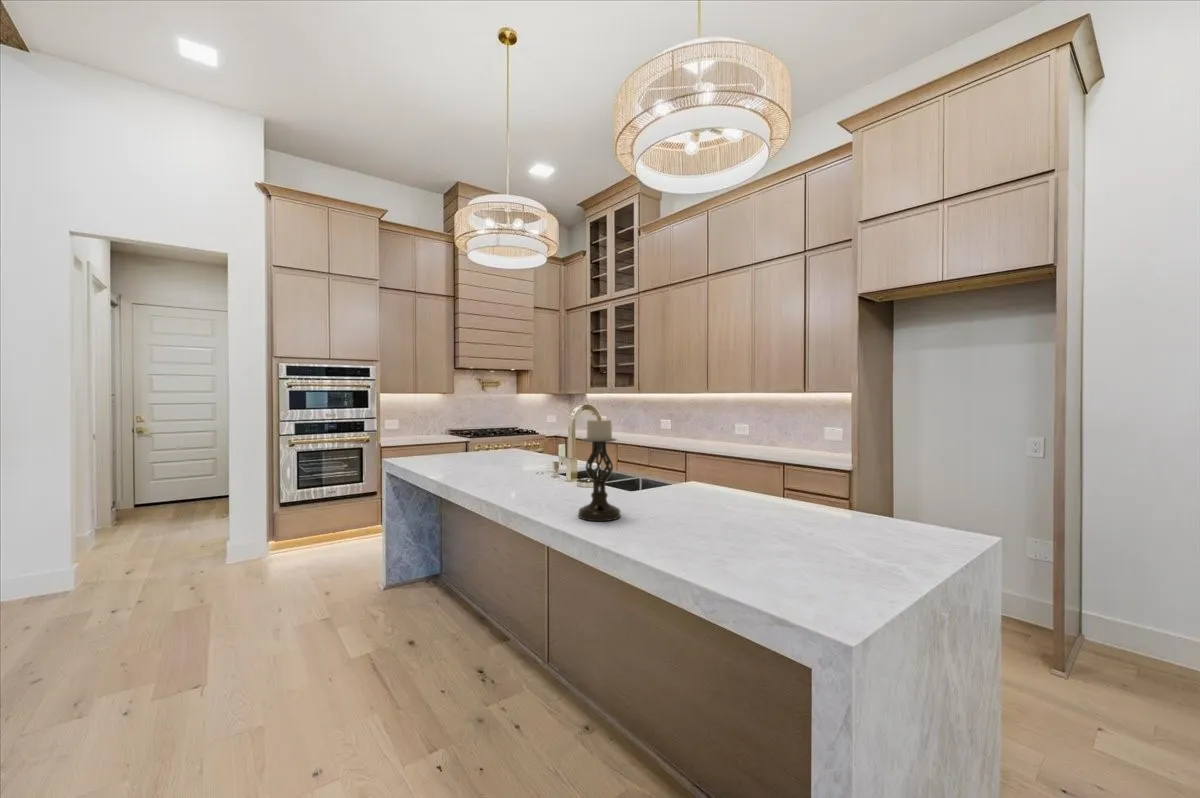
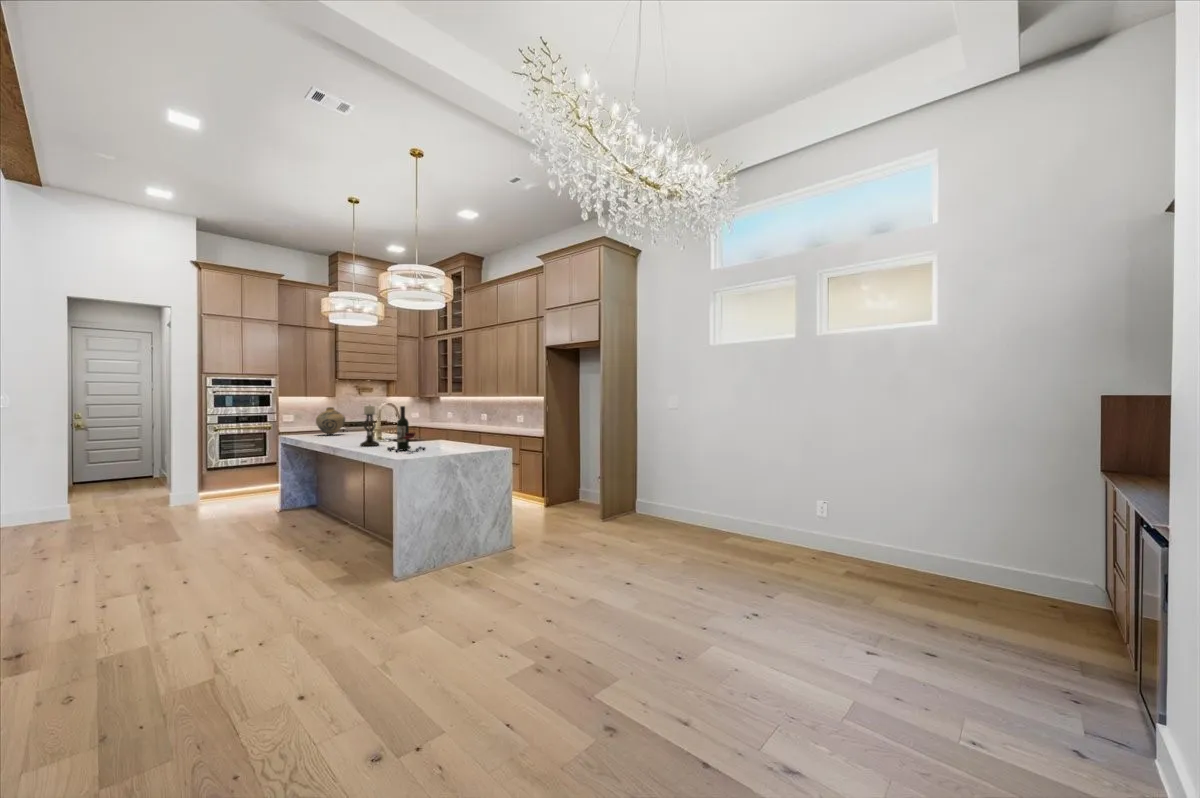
vase: none [447,414,496,464] -> present [316,407,345,435]
wine bottle: none [693,427,817,588] -> present [387,406,425,452]

